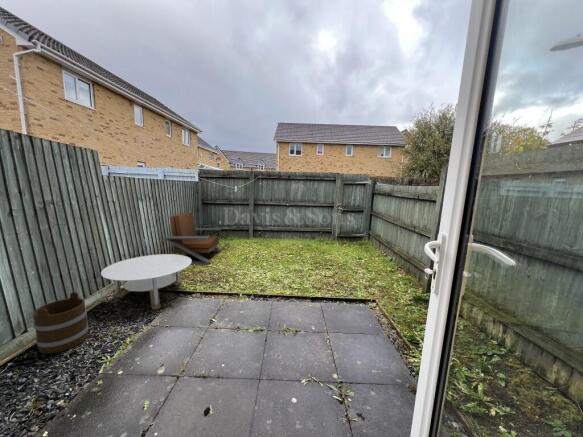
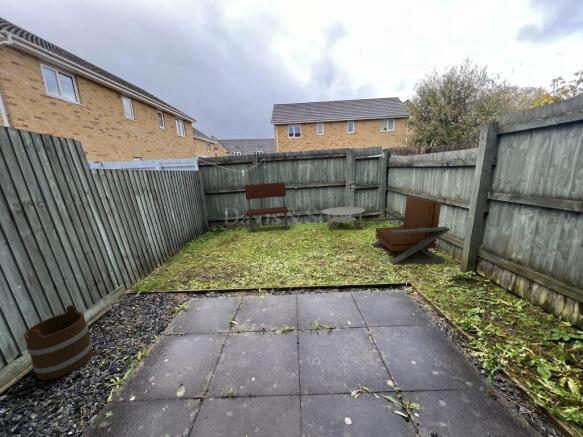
bench: none [238,199,278,243] -> present [245,183,289,233]
lounge chair: present [164,212,222,264] -> present [372,196,450,265]
round table: present [101,254,192,310] -> present [322,207,365,231]

